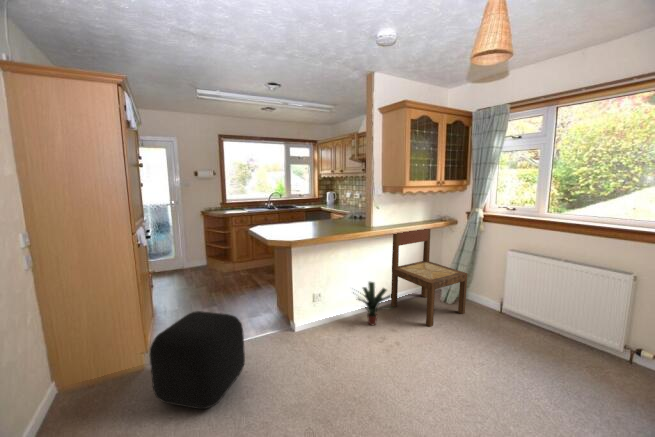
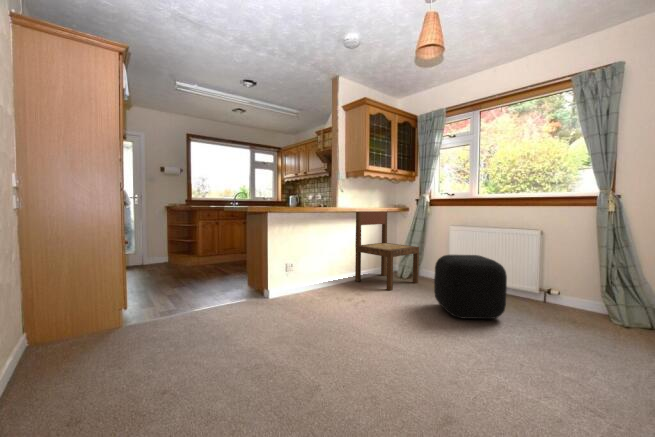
potted plant: present [358,282,392,326] -> none [319,255,359,292]
ottoman: present [149,311,245,409] -> present [434,255,507,319]

